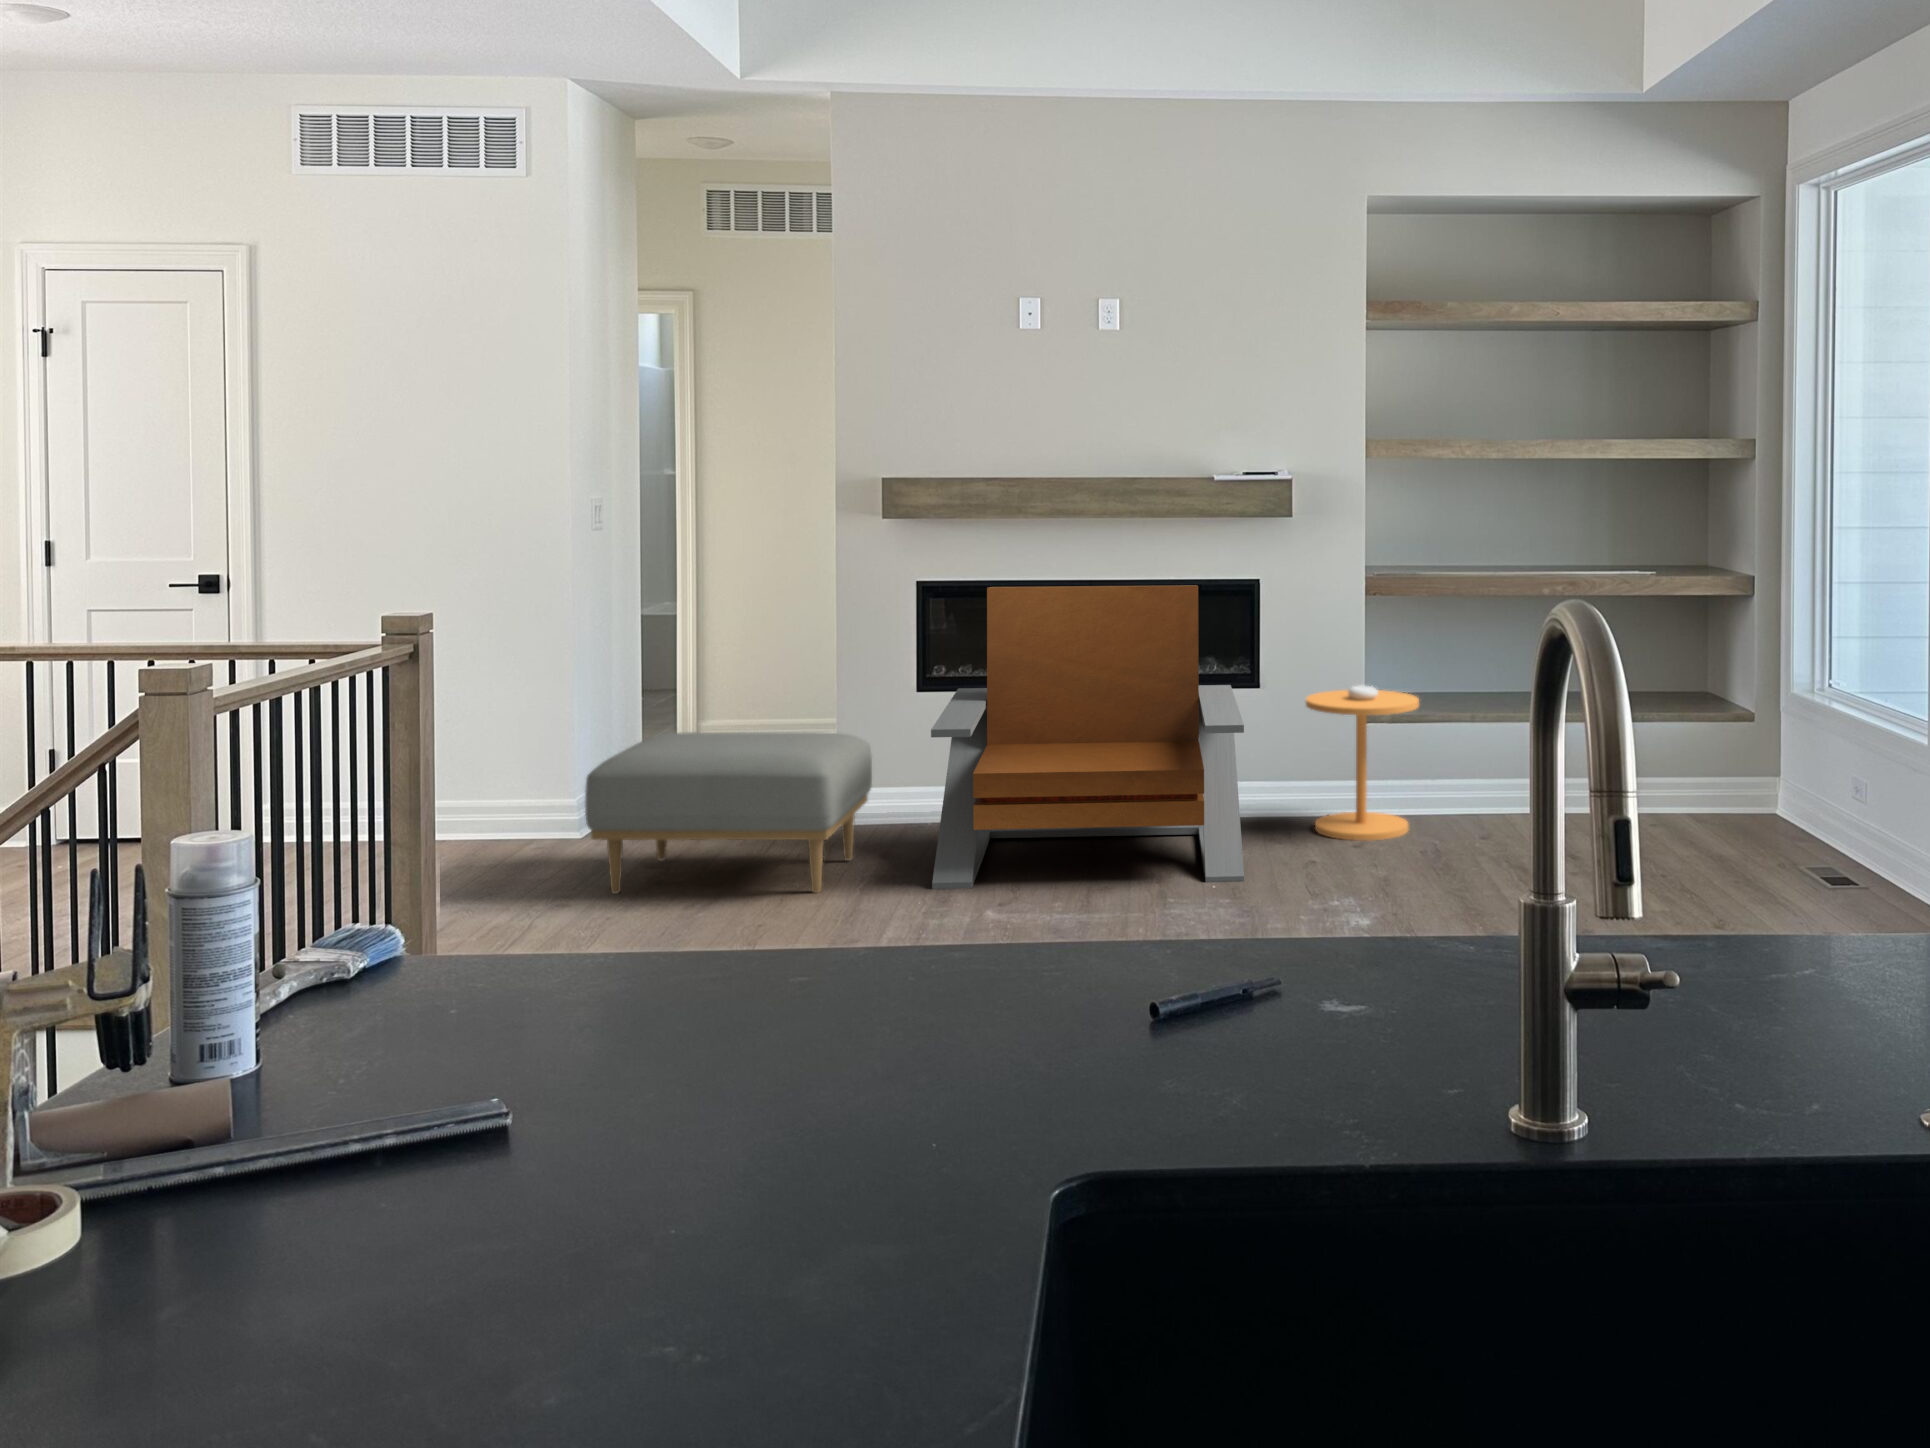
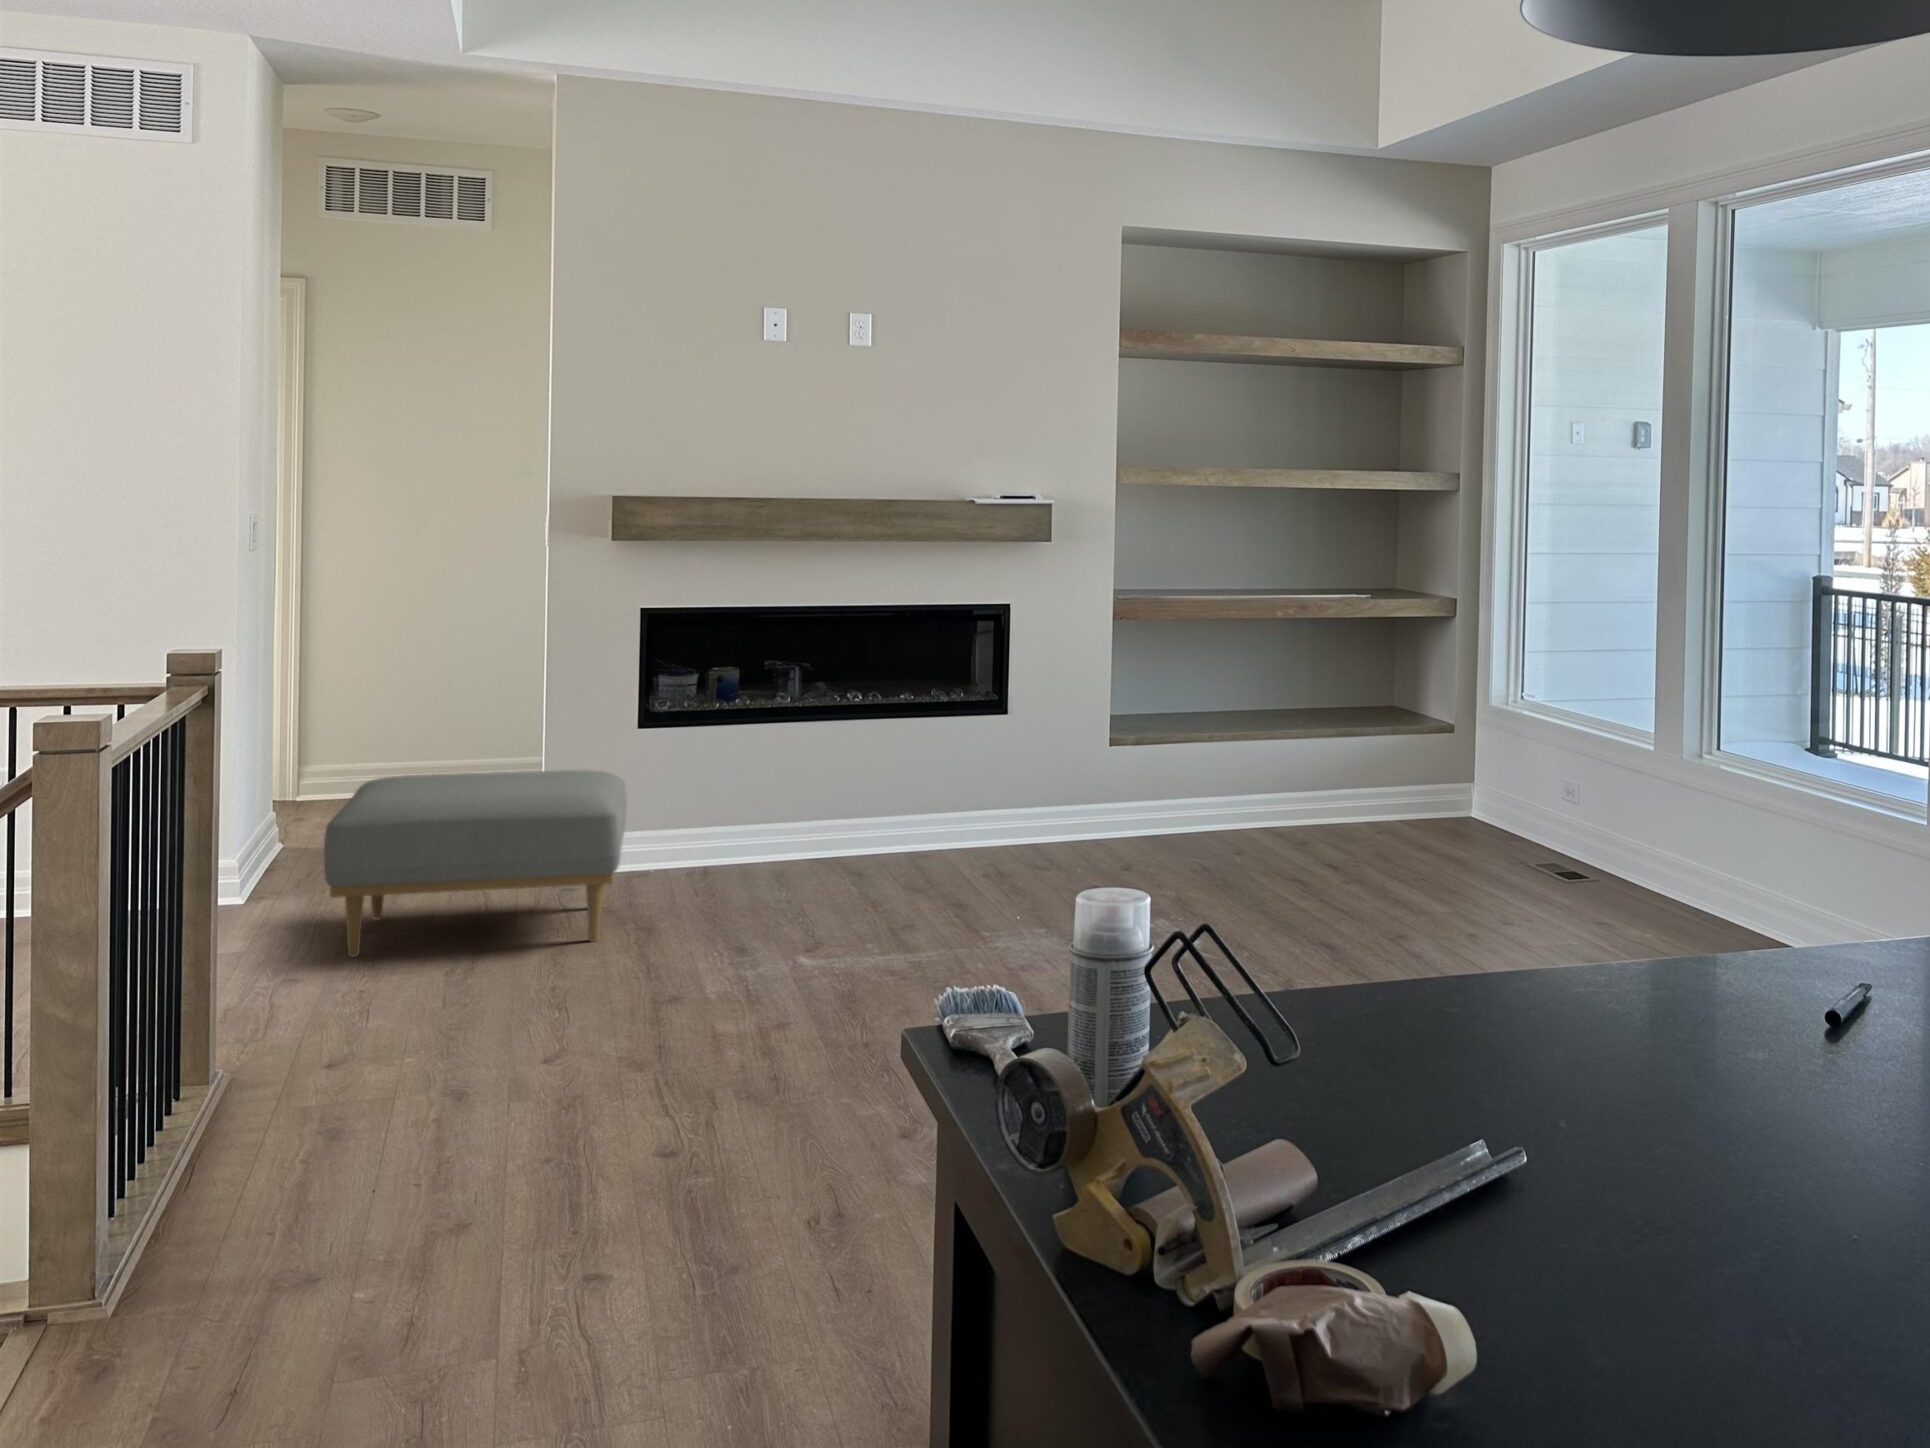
lounge chair: present [931,585,1244,889] -> none [698,610,1045,932]
side table: present [1306,686,1419,841] -> none [1061,708,1173,860]

